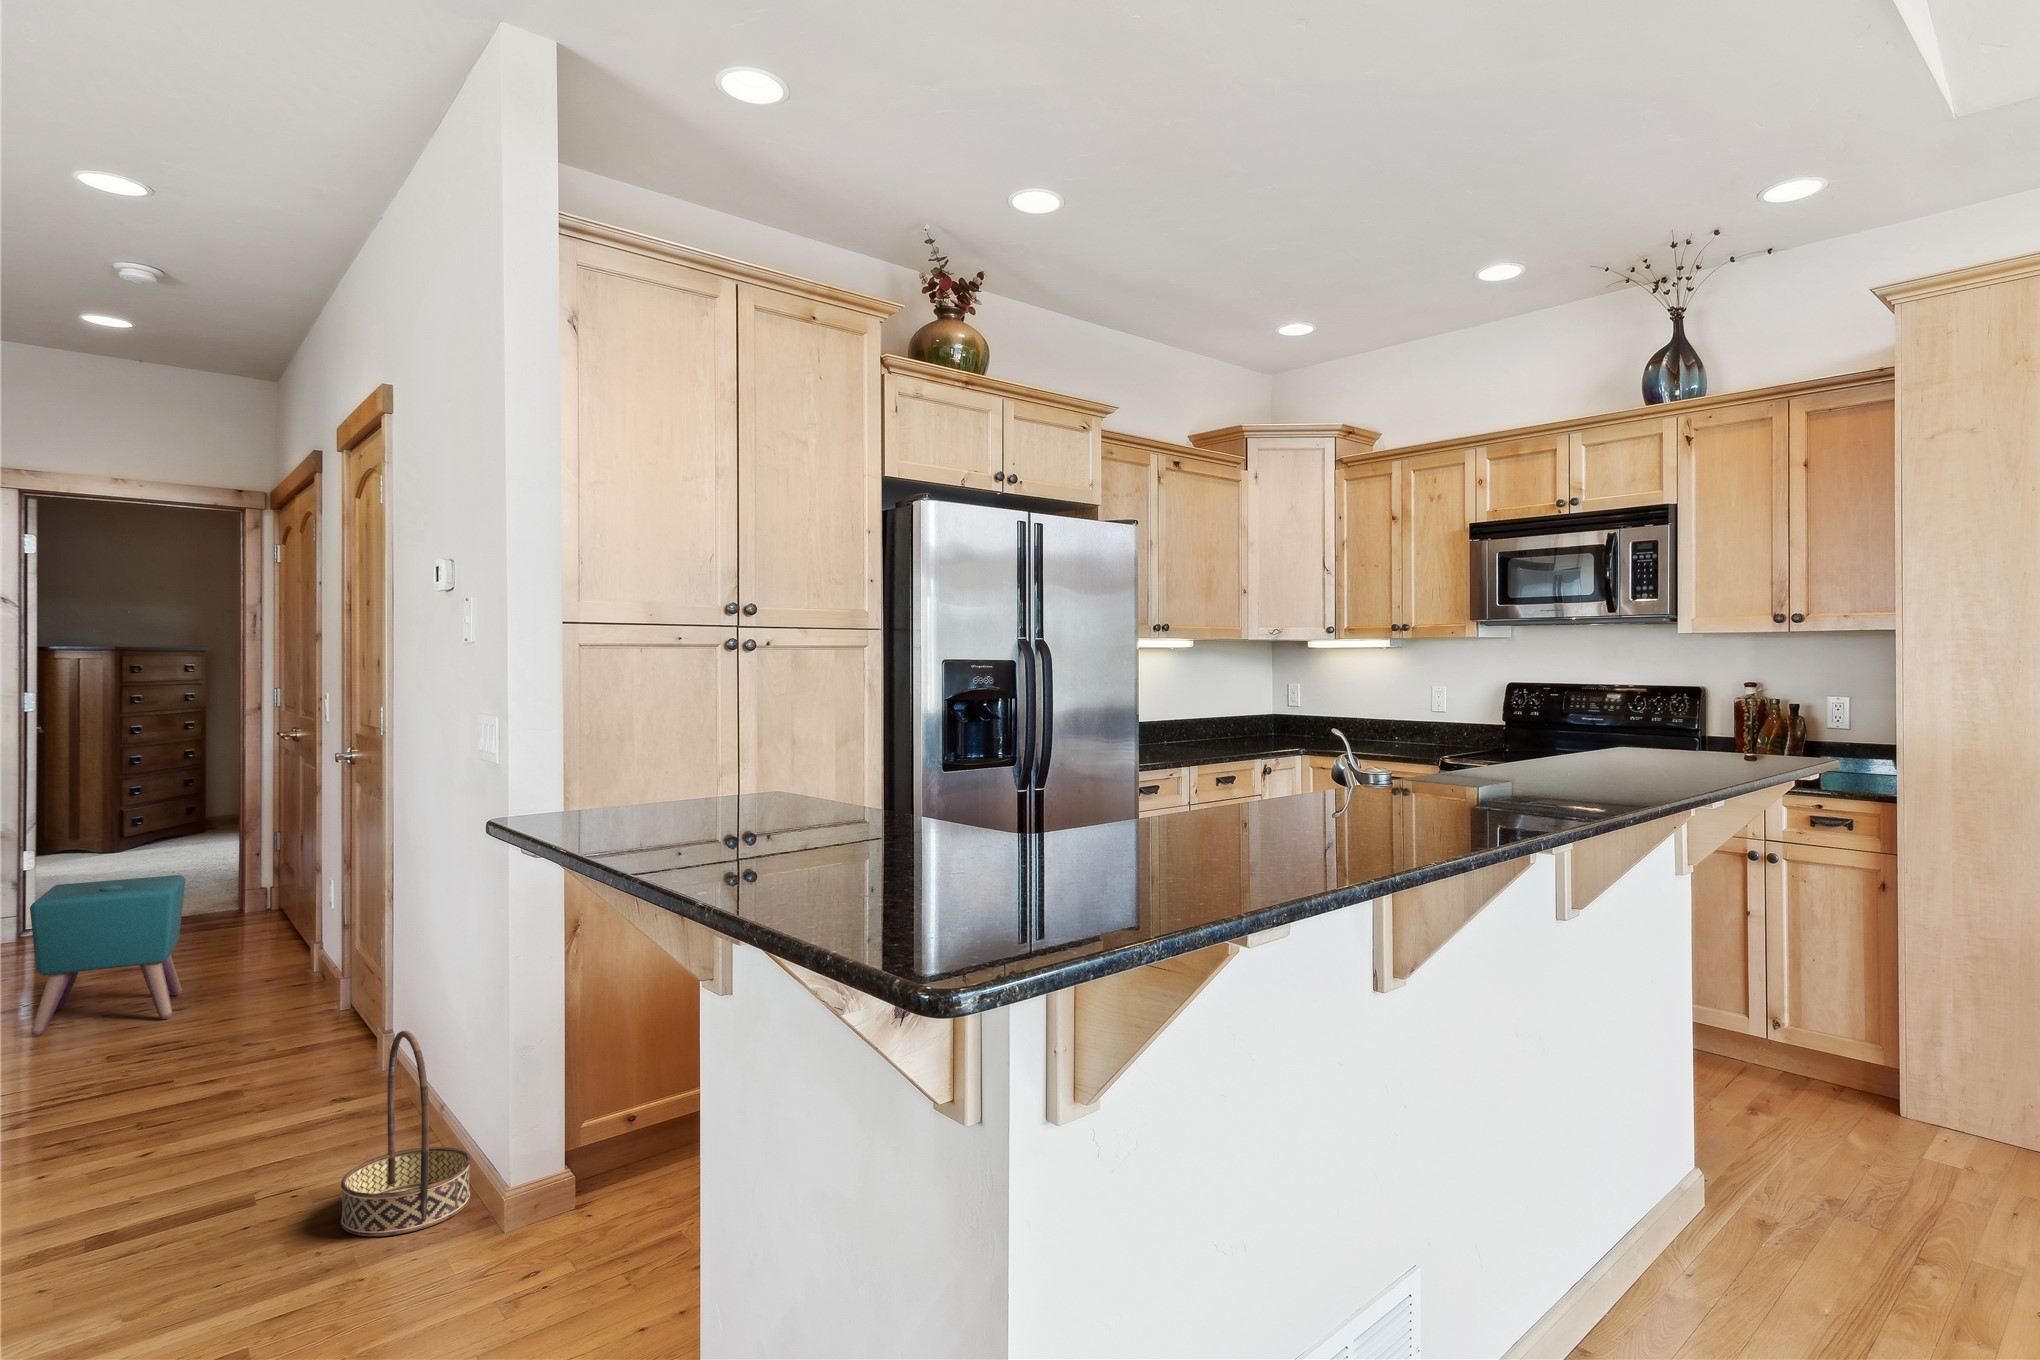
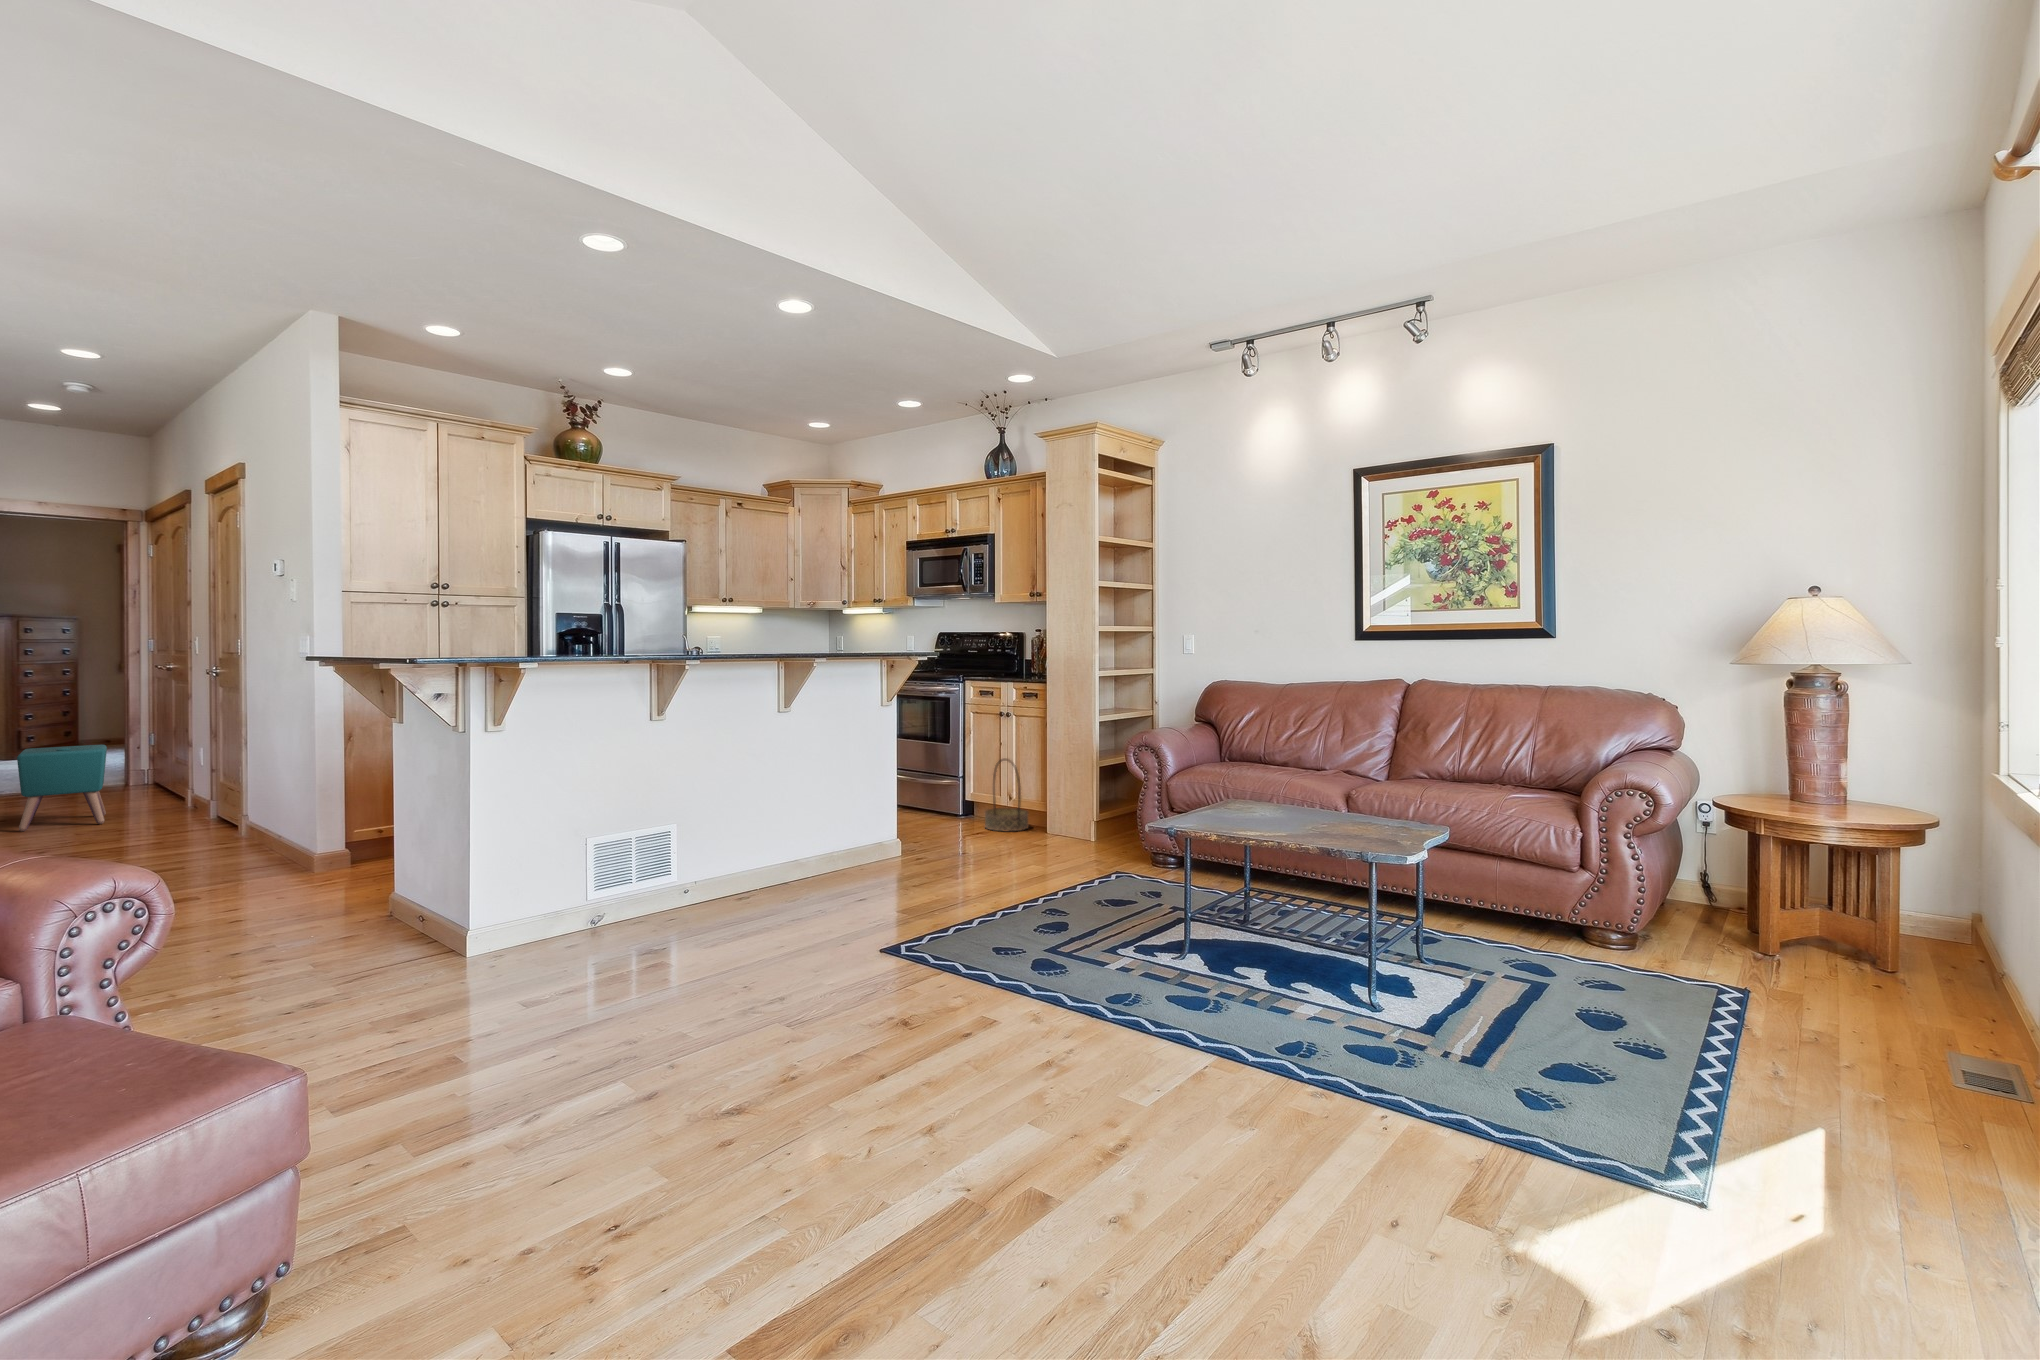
basket: present [341,1031,471,1236] -> present [985,758,1028,831]

